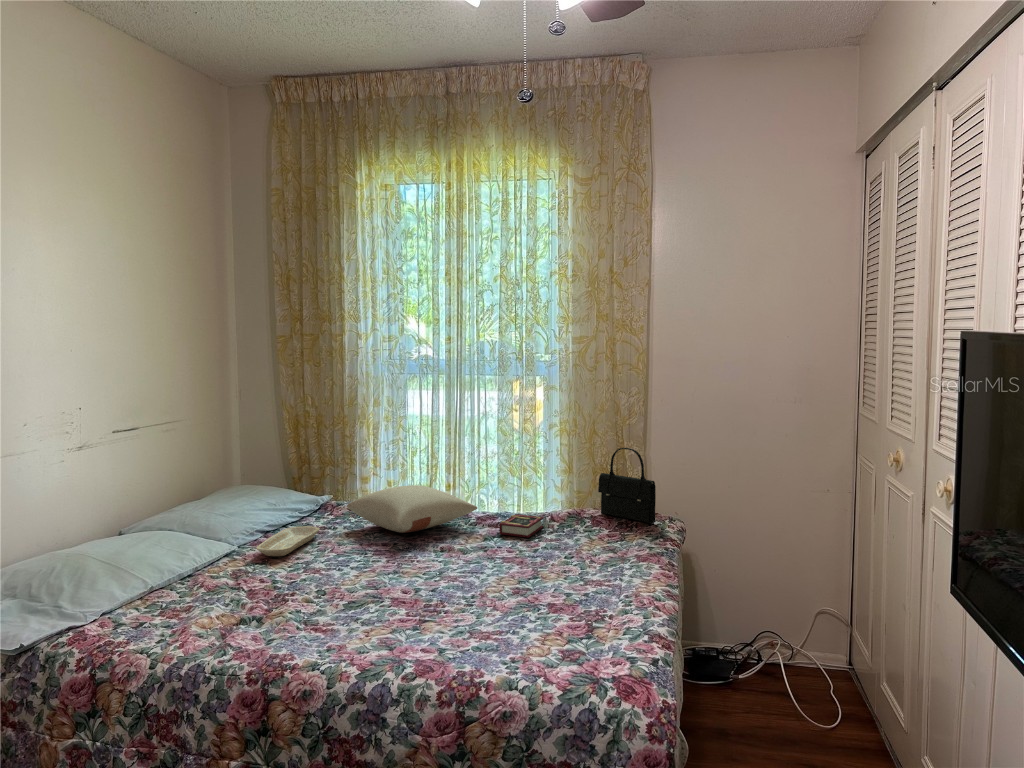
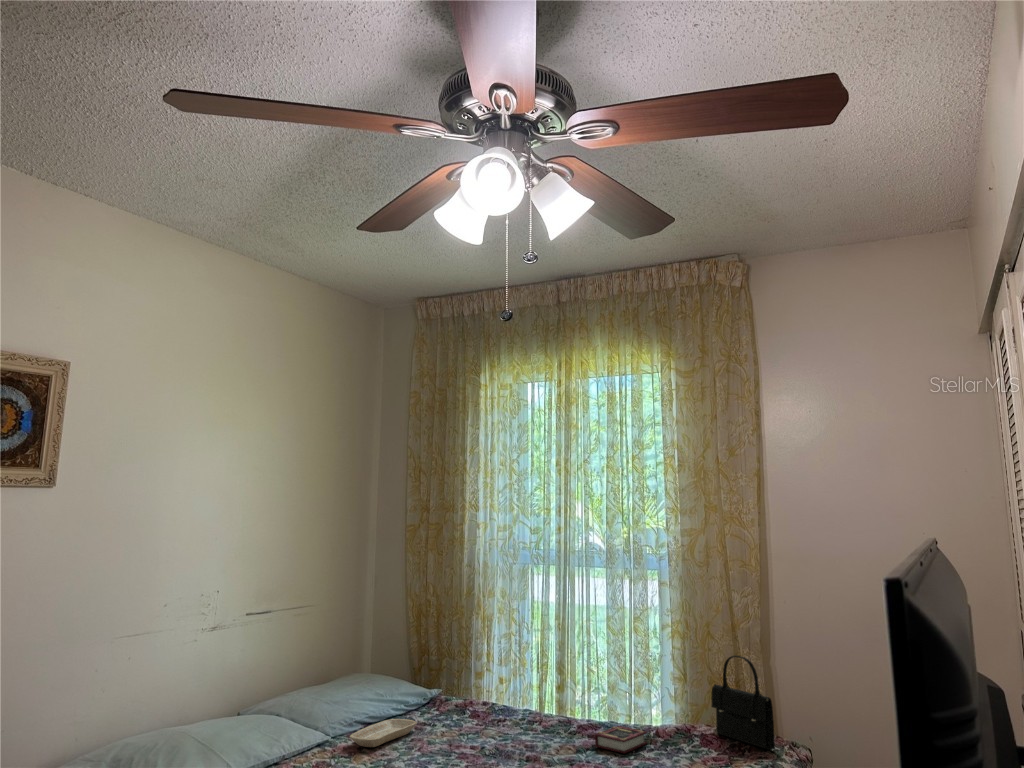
pillow: present [347,485,477,533] -> none [448,684,576,735]

